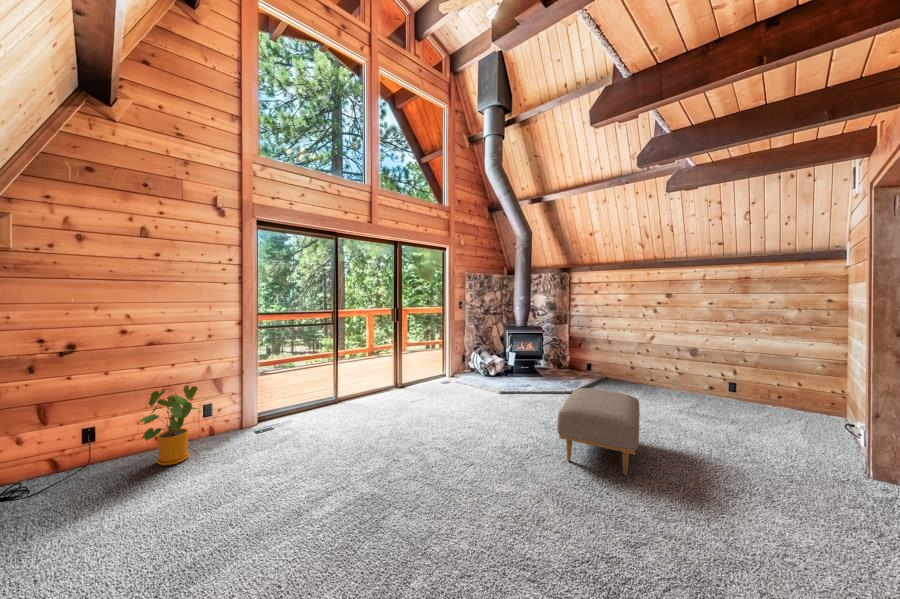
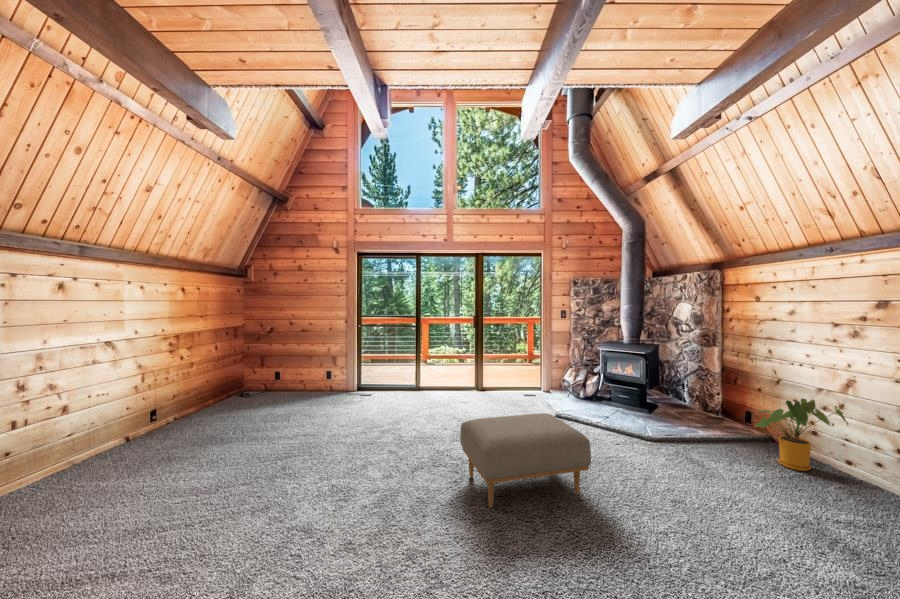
house plant: present [139,385,198,466] -> present [755,399,848,471]

